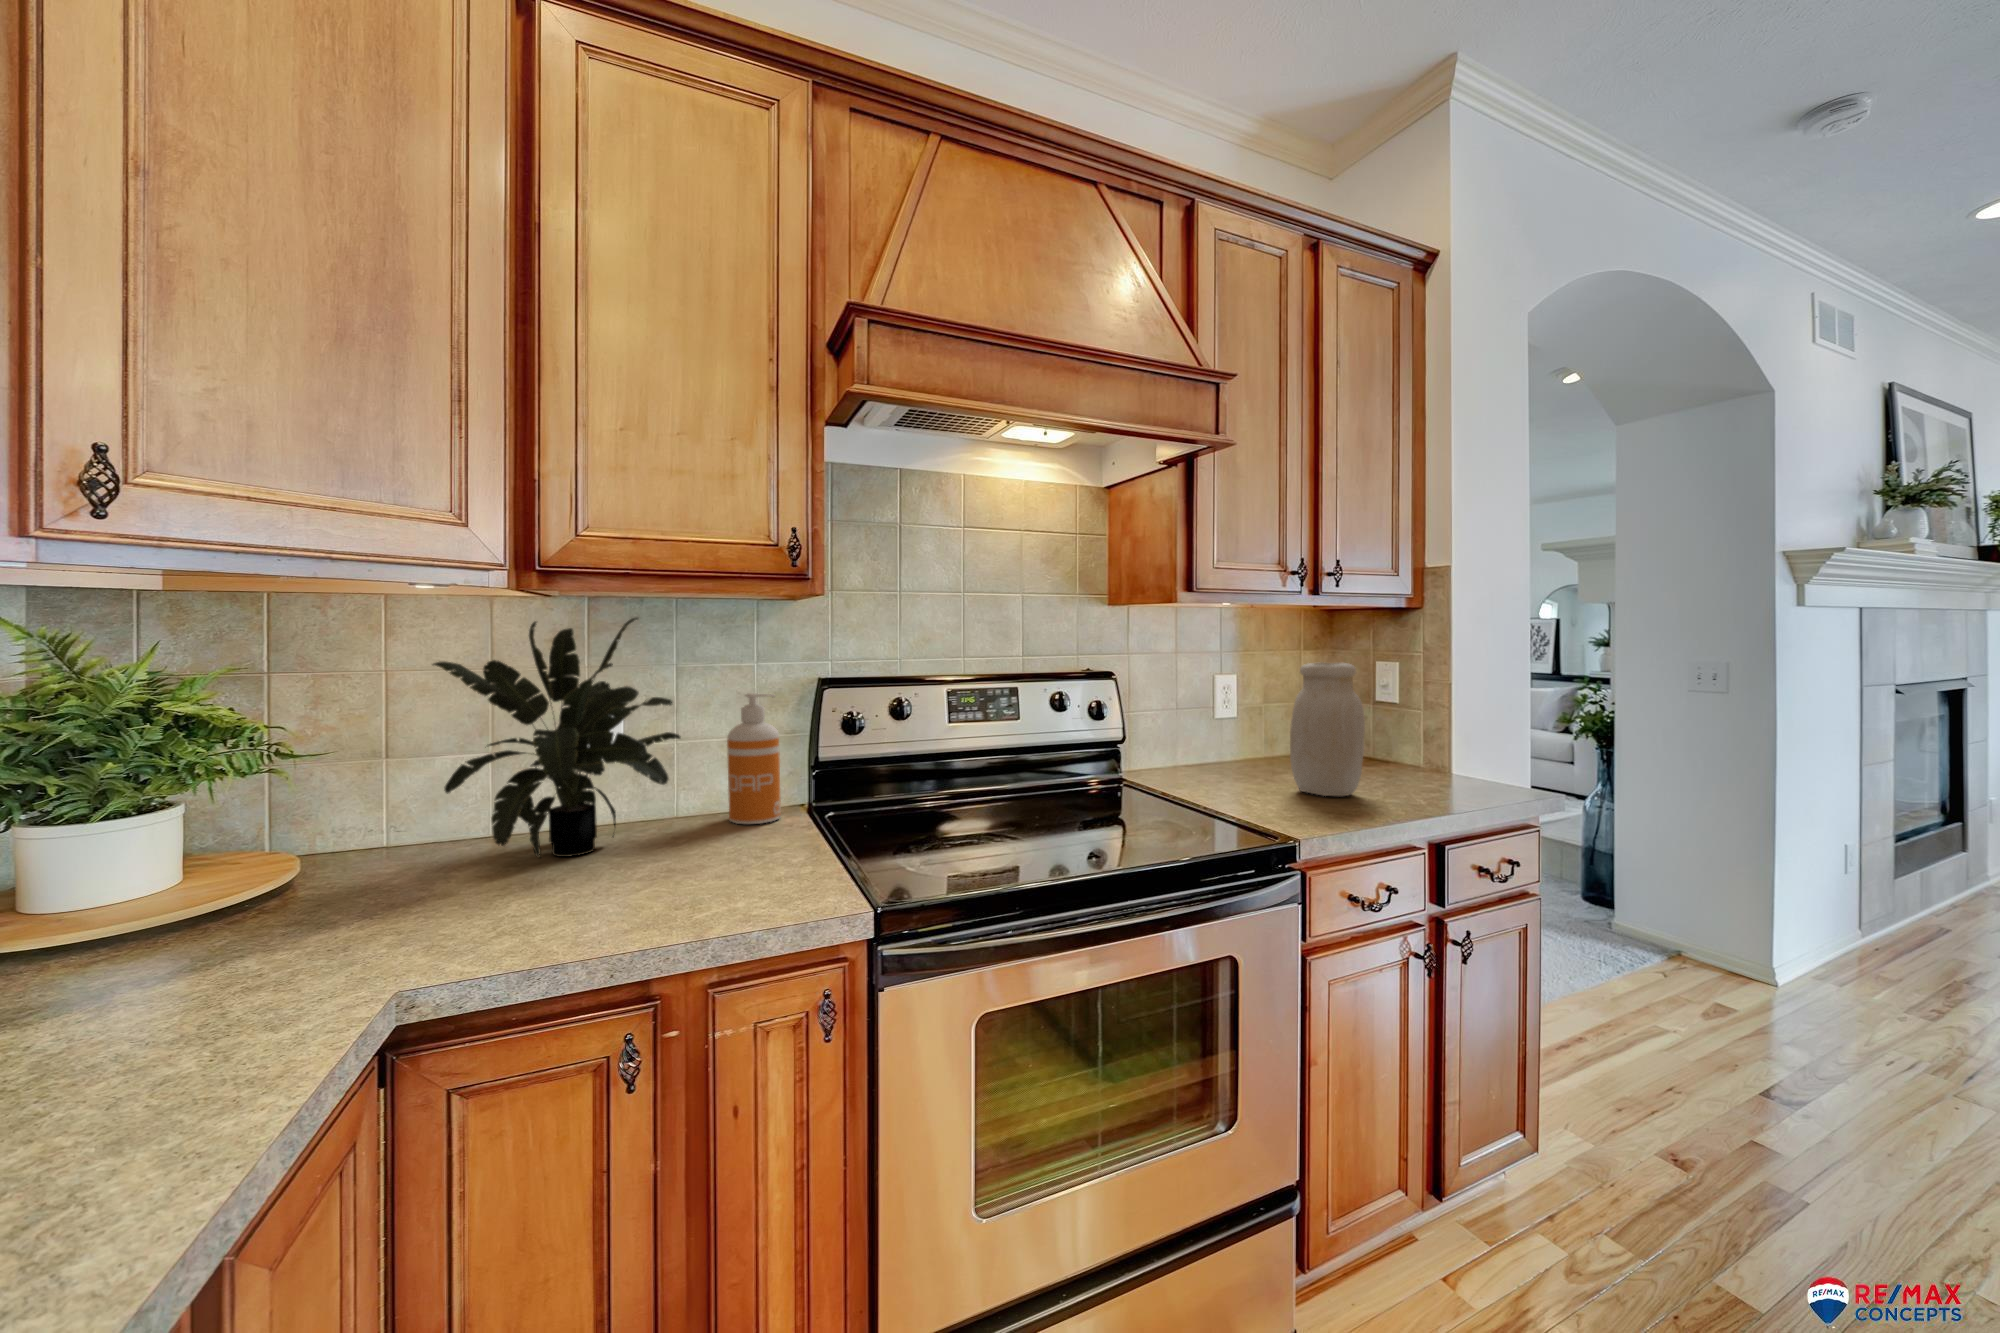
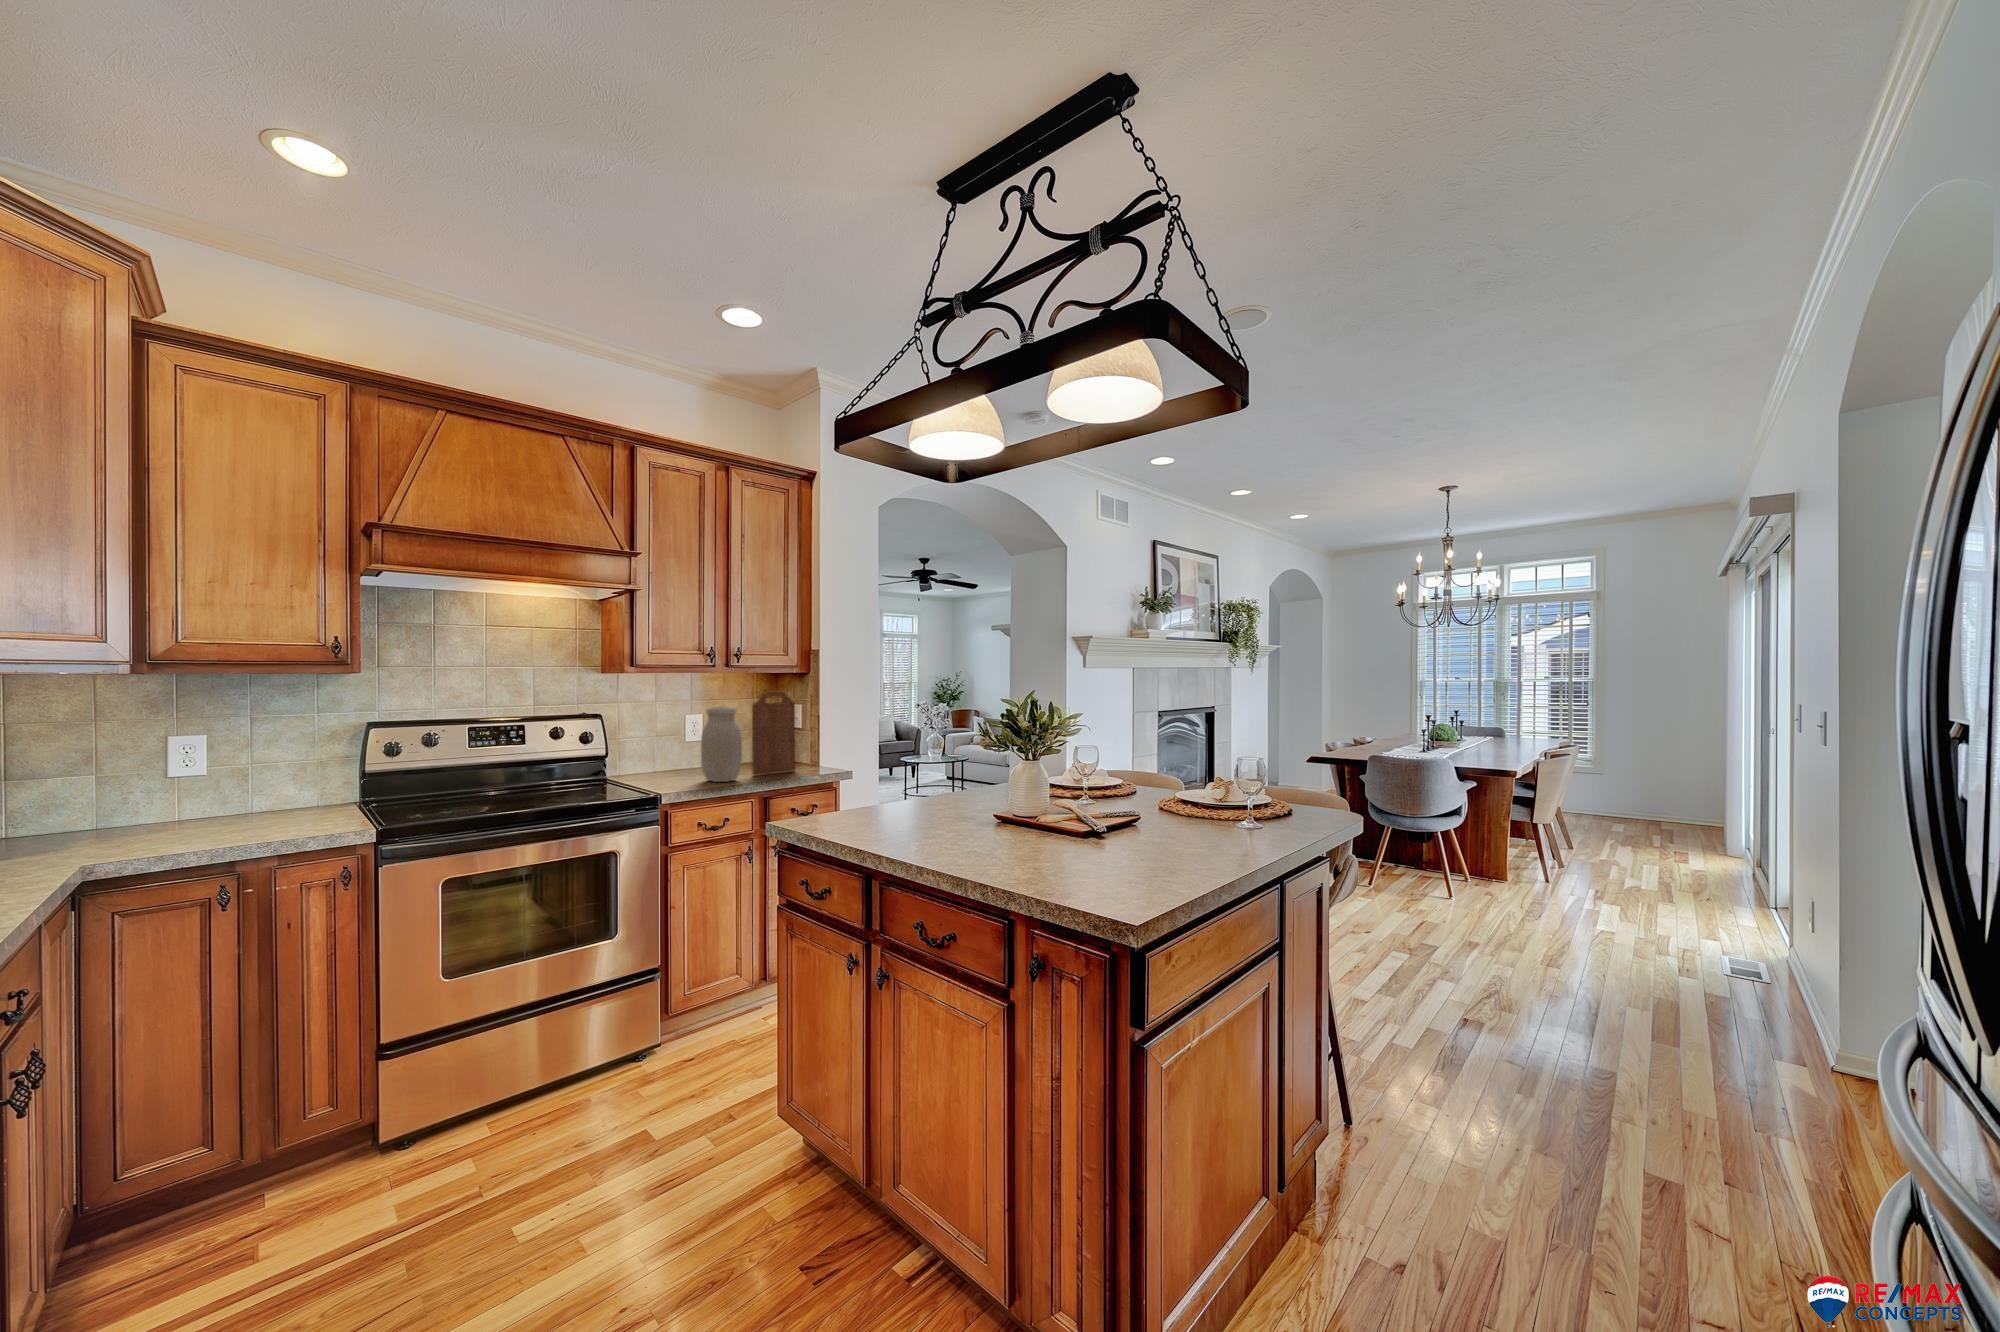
potted plant: present [433,618,680,858] -> none [54,687,252,834]
cutting board: none [1361,638,1424,784] -> present [752,692,796,776]
soap dispenser: present [727,693,781,824] -> none [290,732,332,814]

